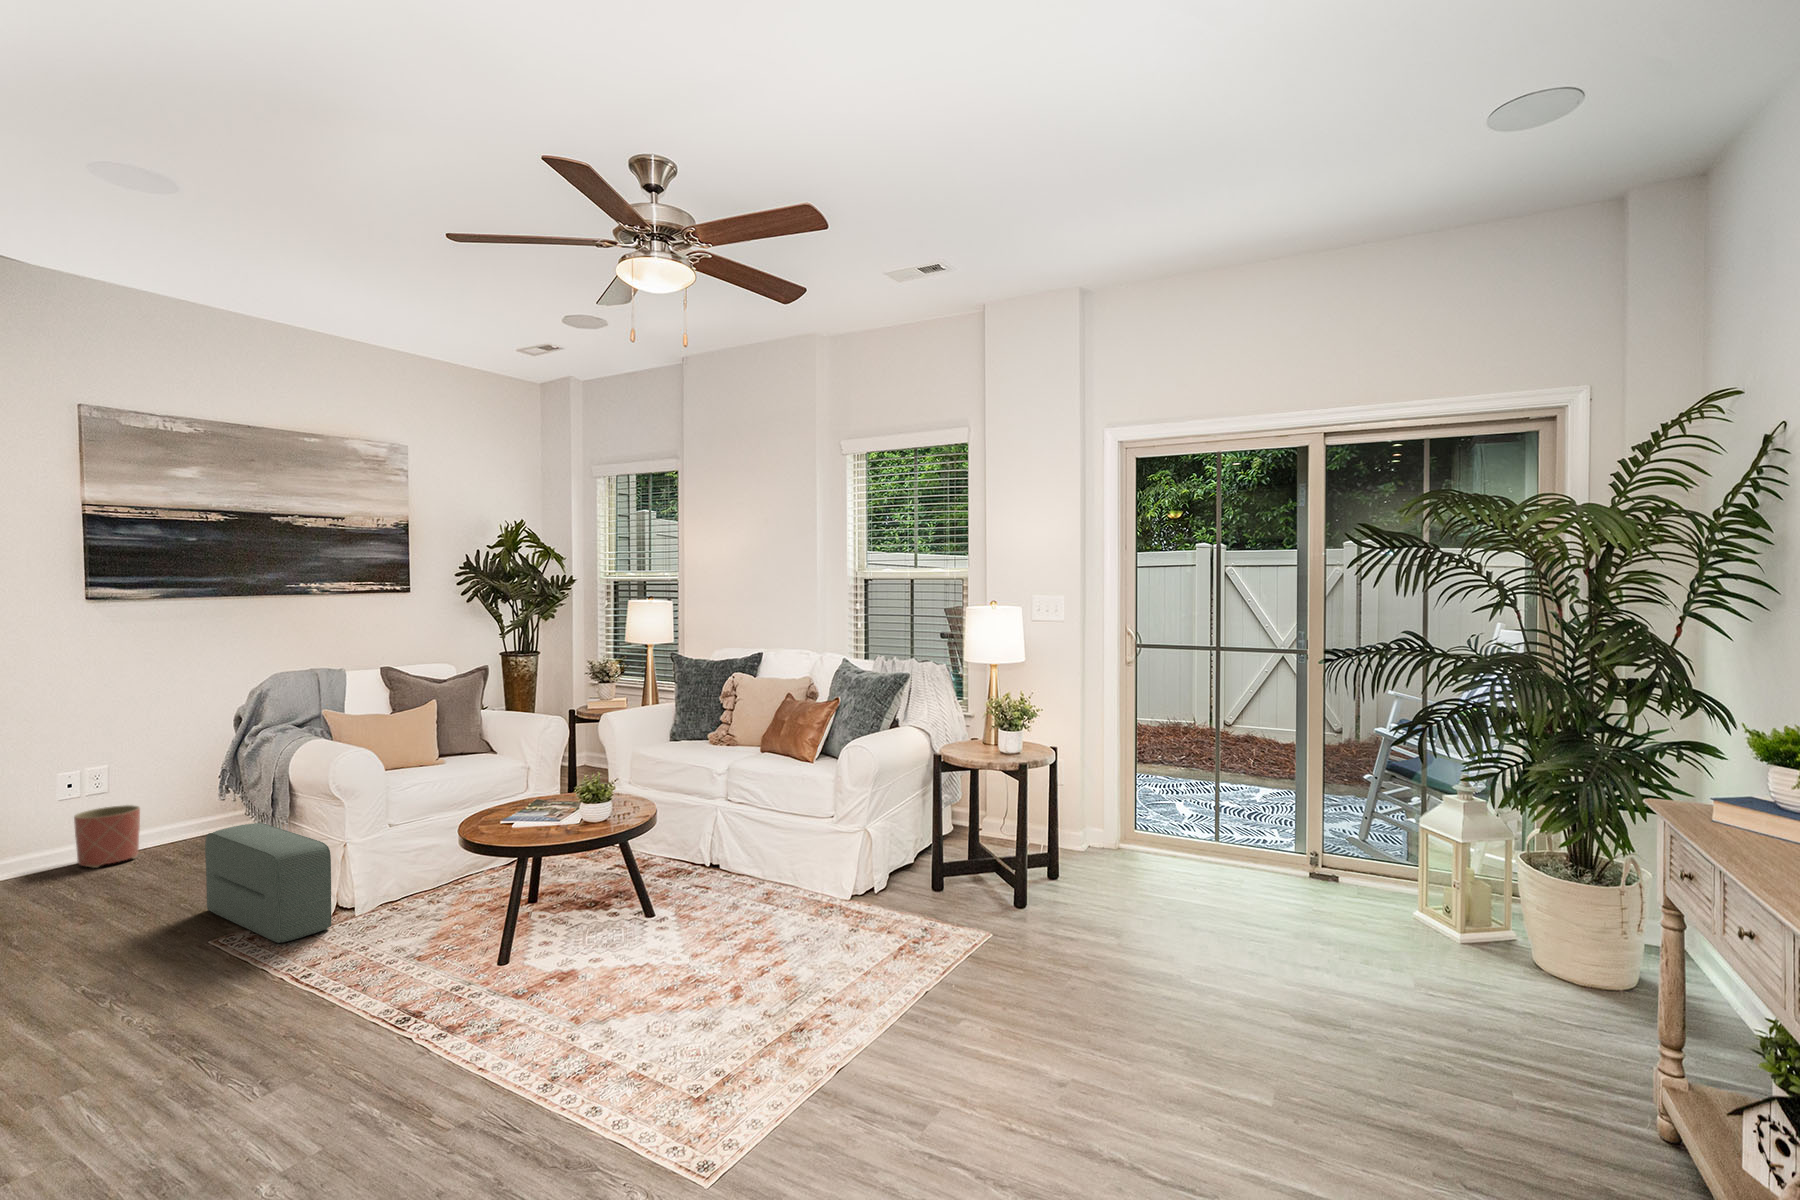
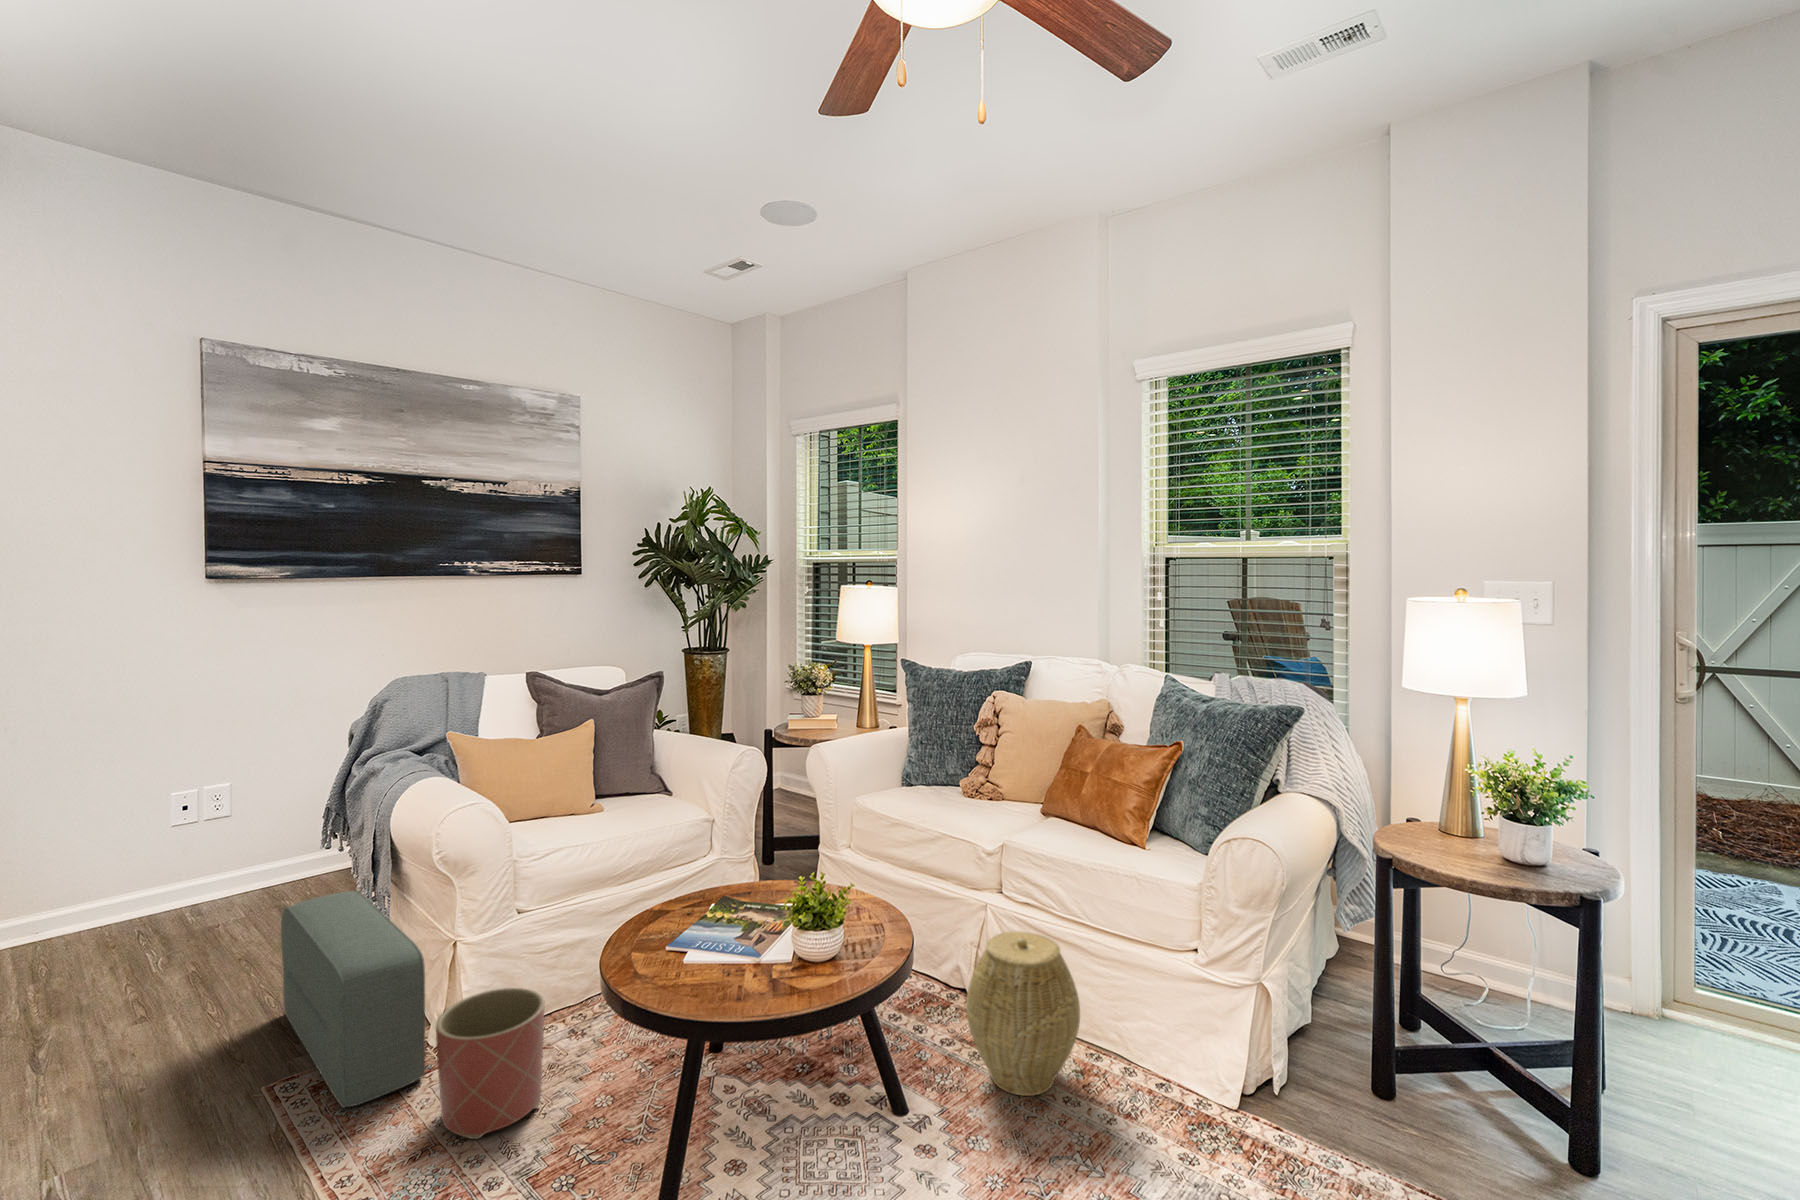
planter: present [74,805,140,868] -> present [436,988,544,1139]
woven basket: none [695,814,764,906] -> present [966,931,1080,1096]

